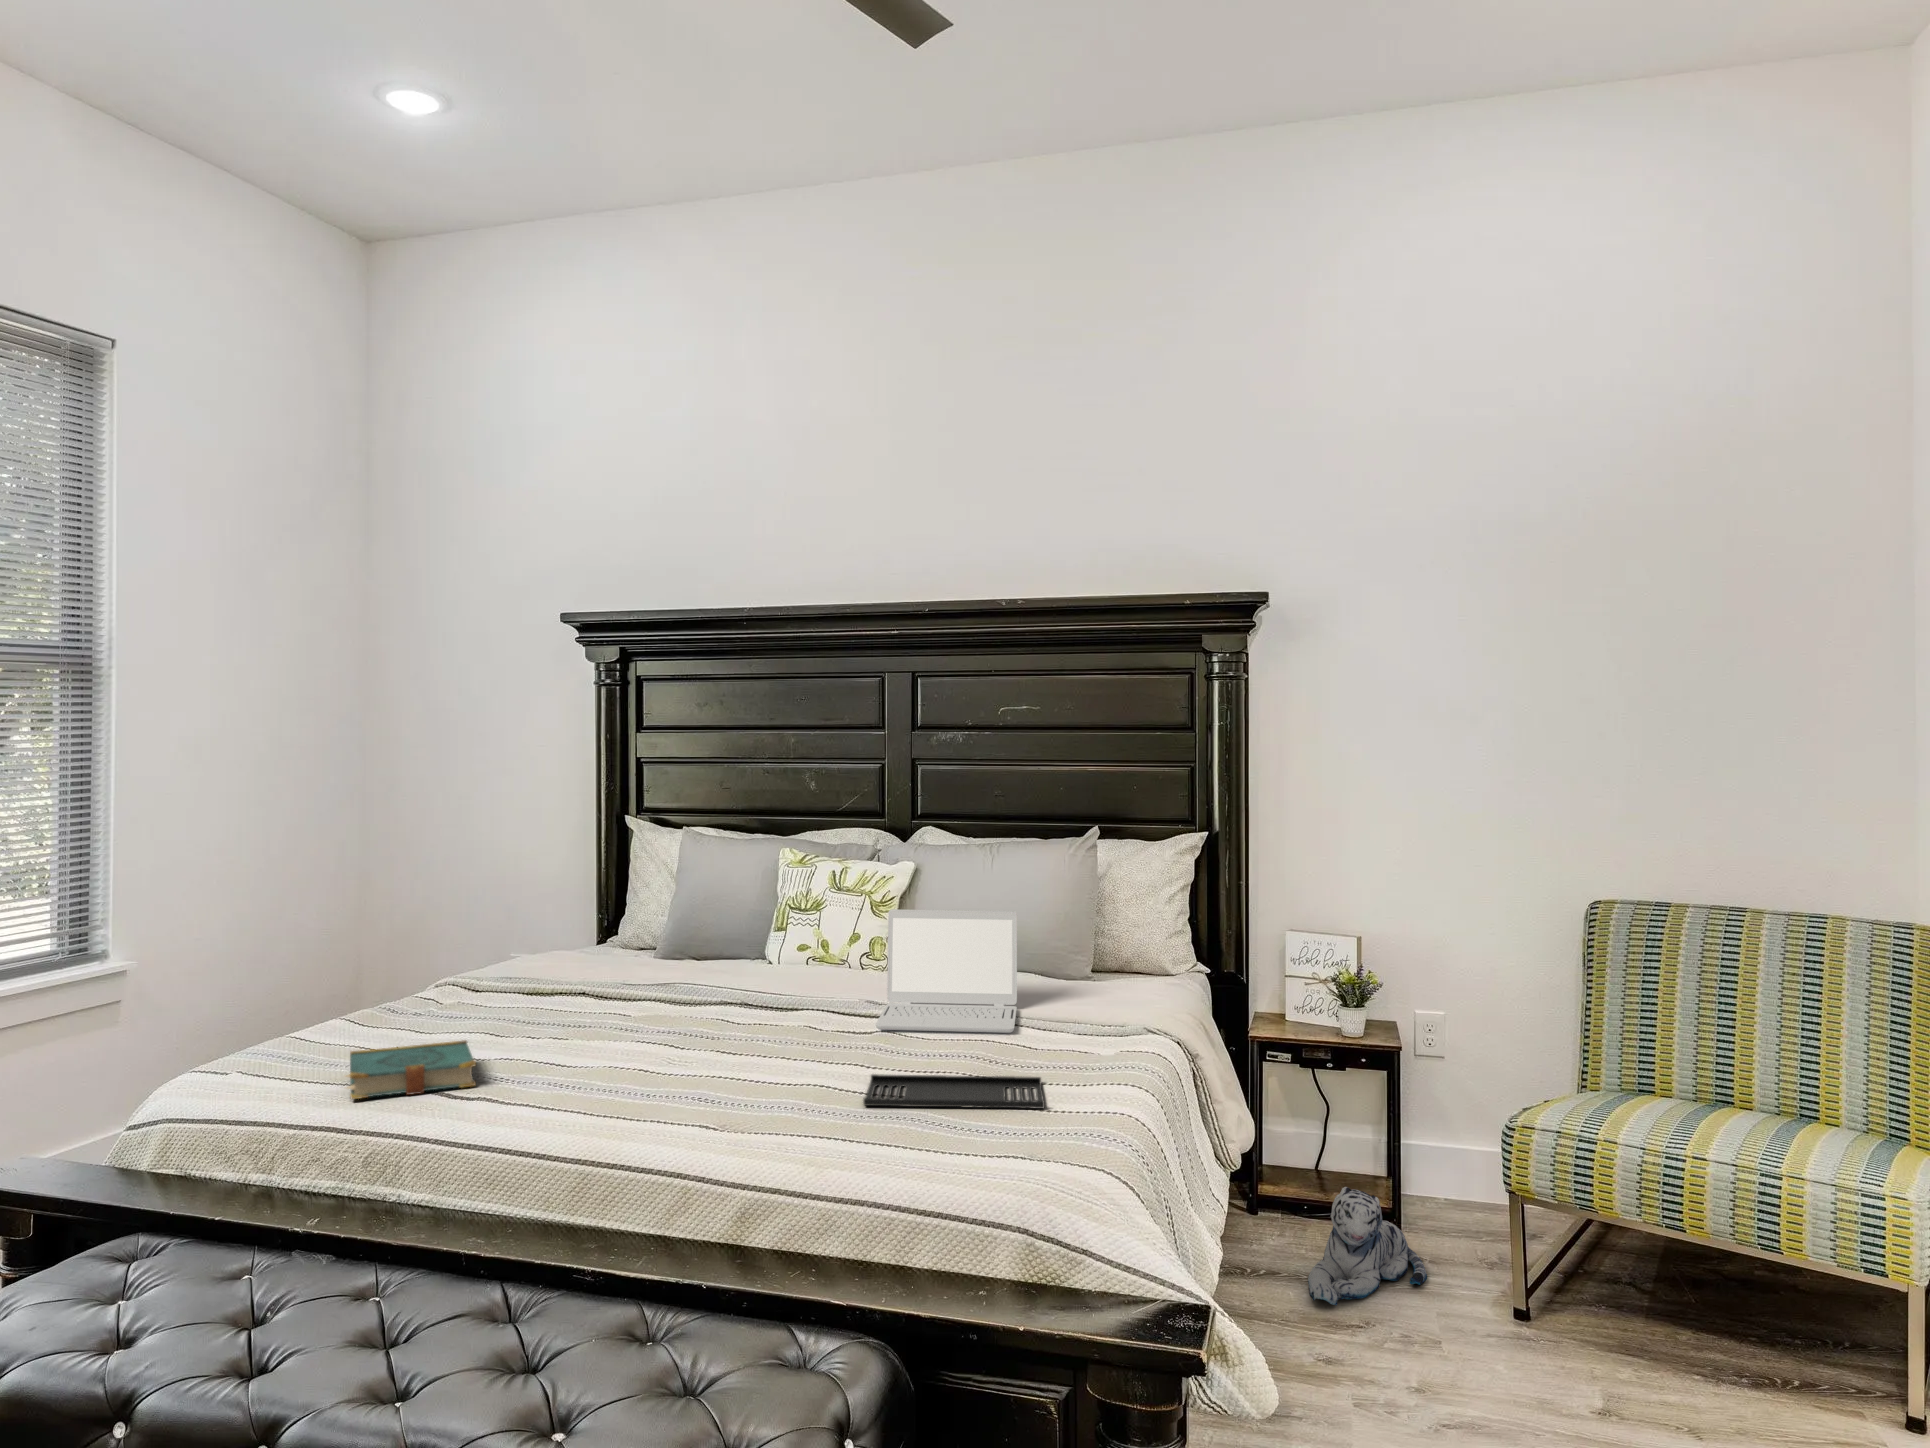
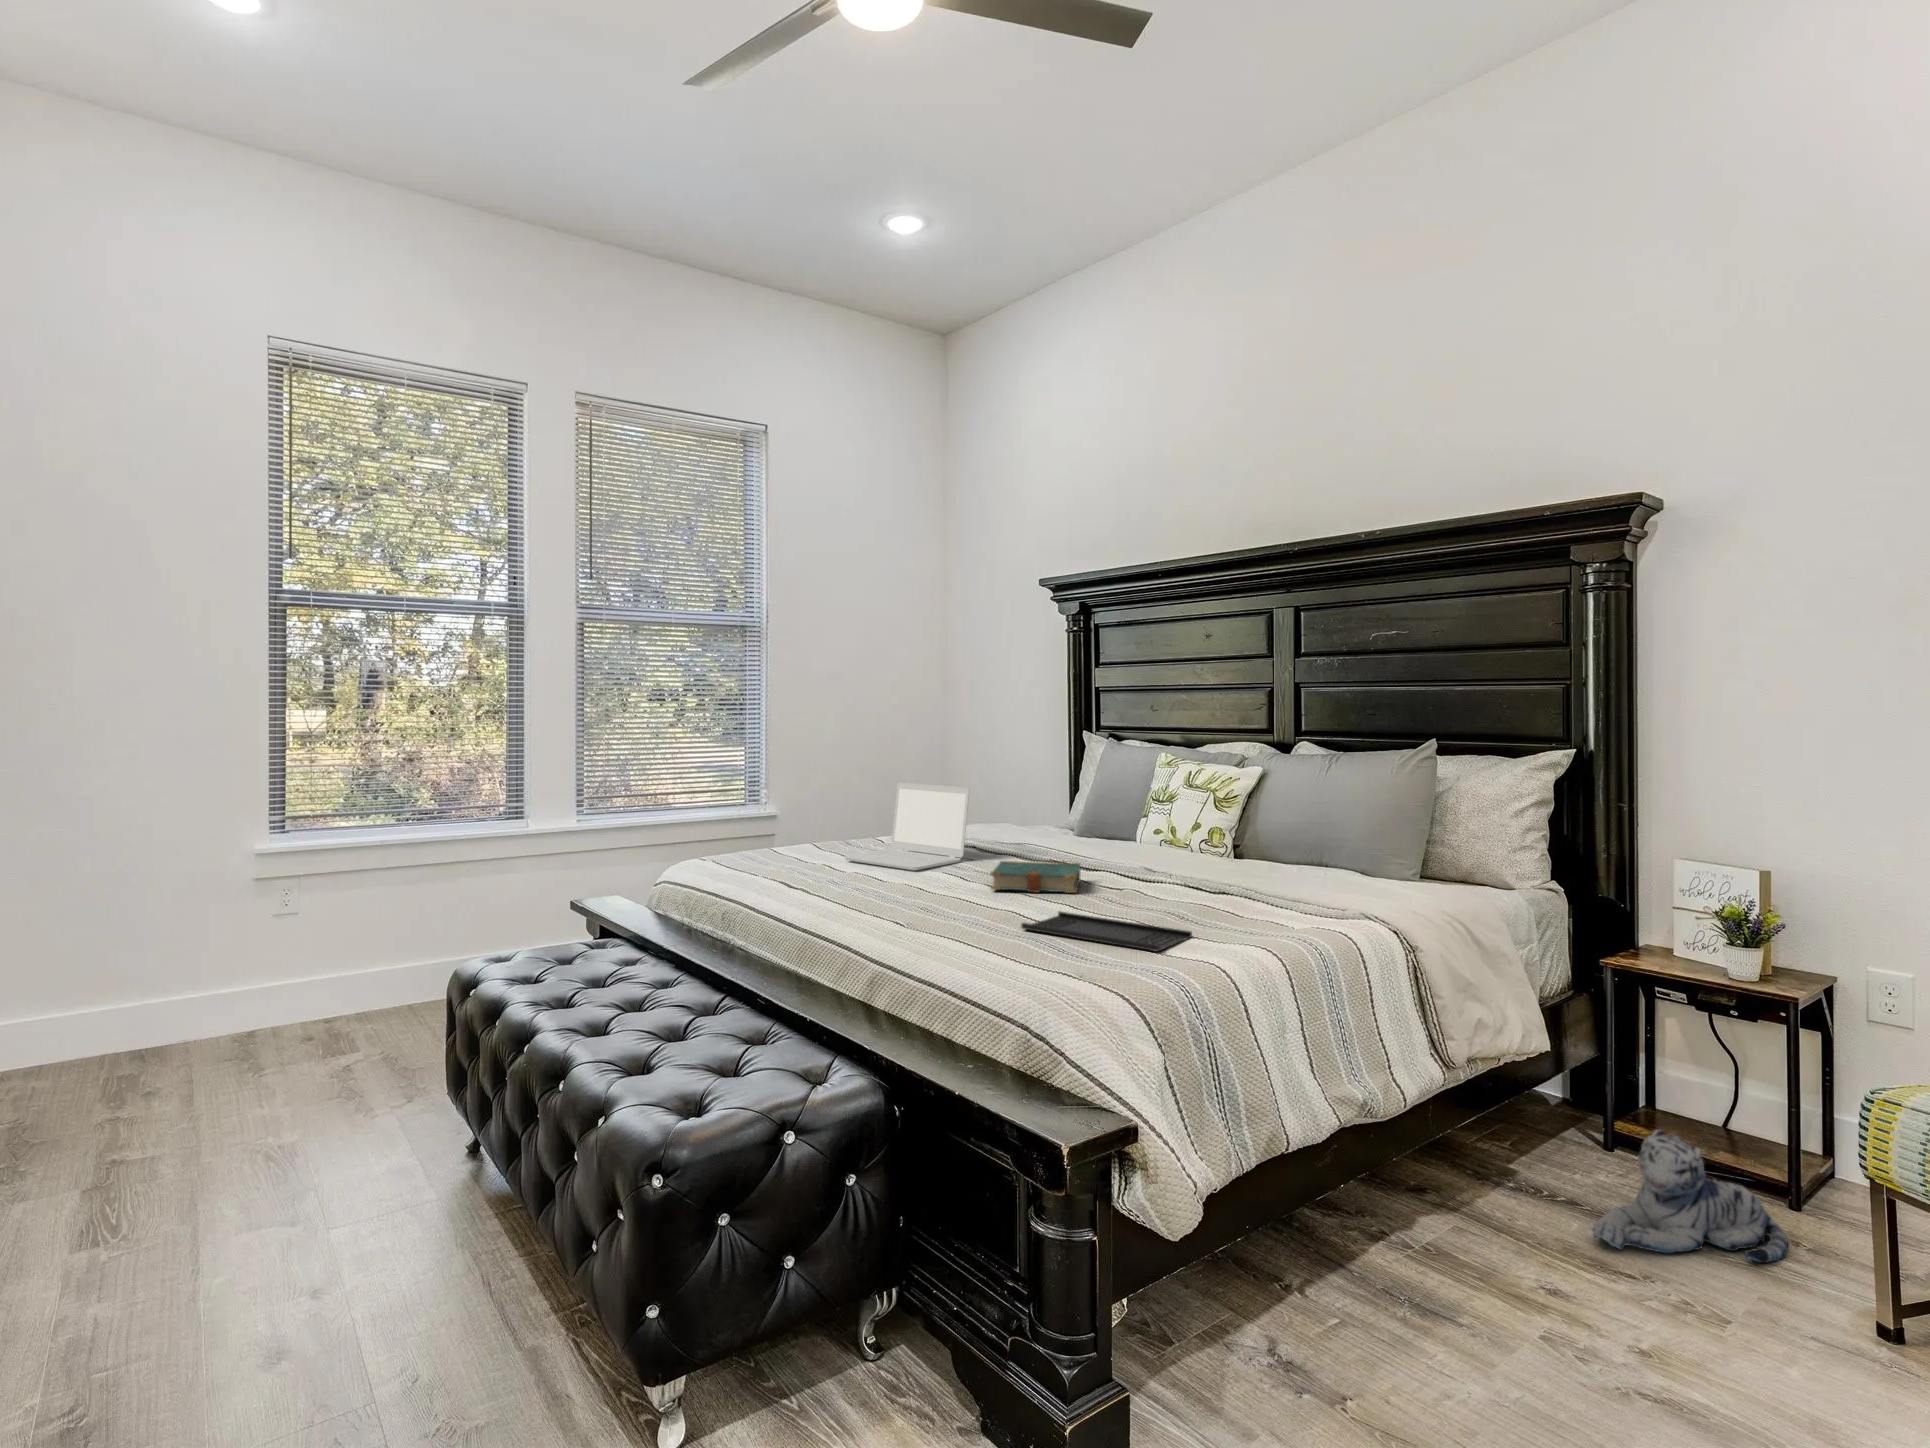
laptop: present [876,909,1017,1033] -> present [844,783,970,870]
book: present [347,1040,476,1099] -> present [990,861,1080,893]

